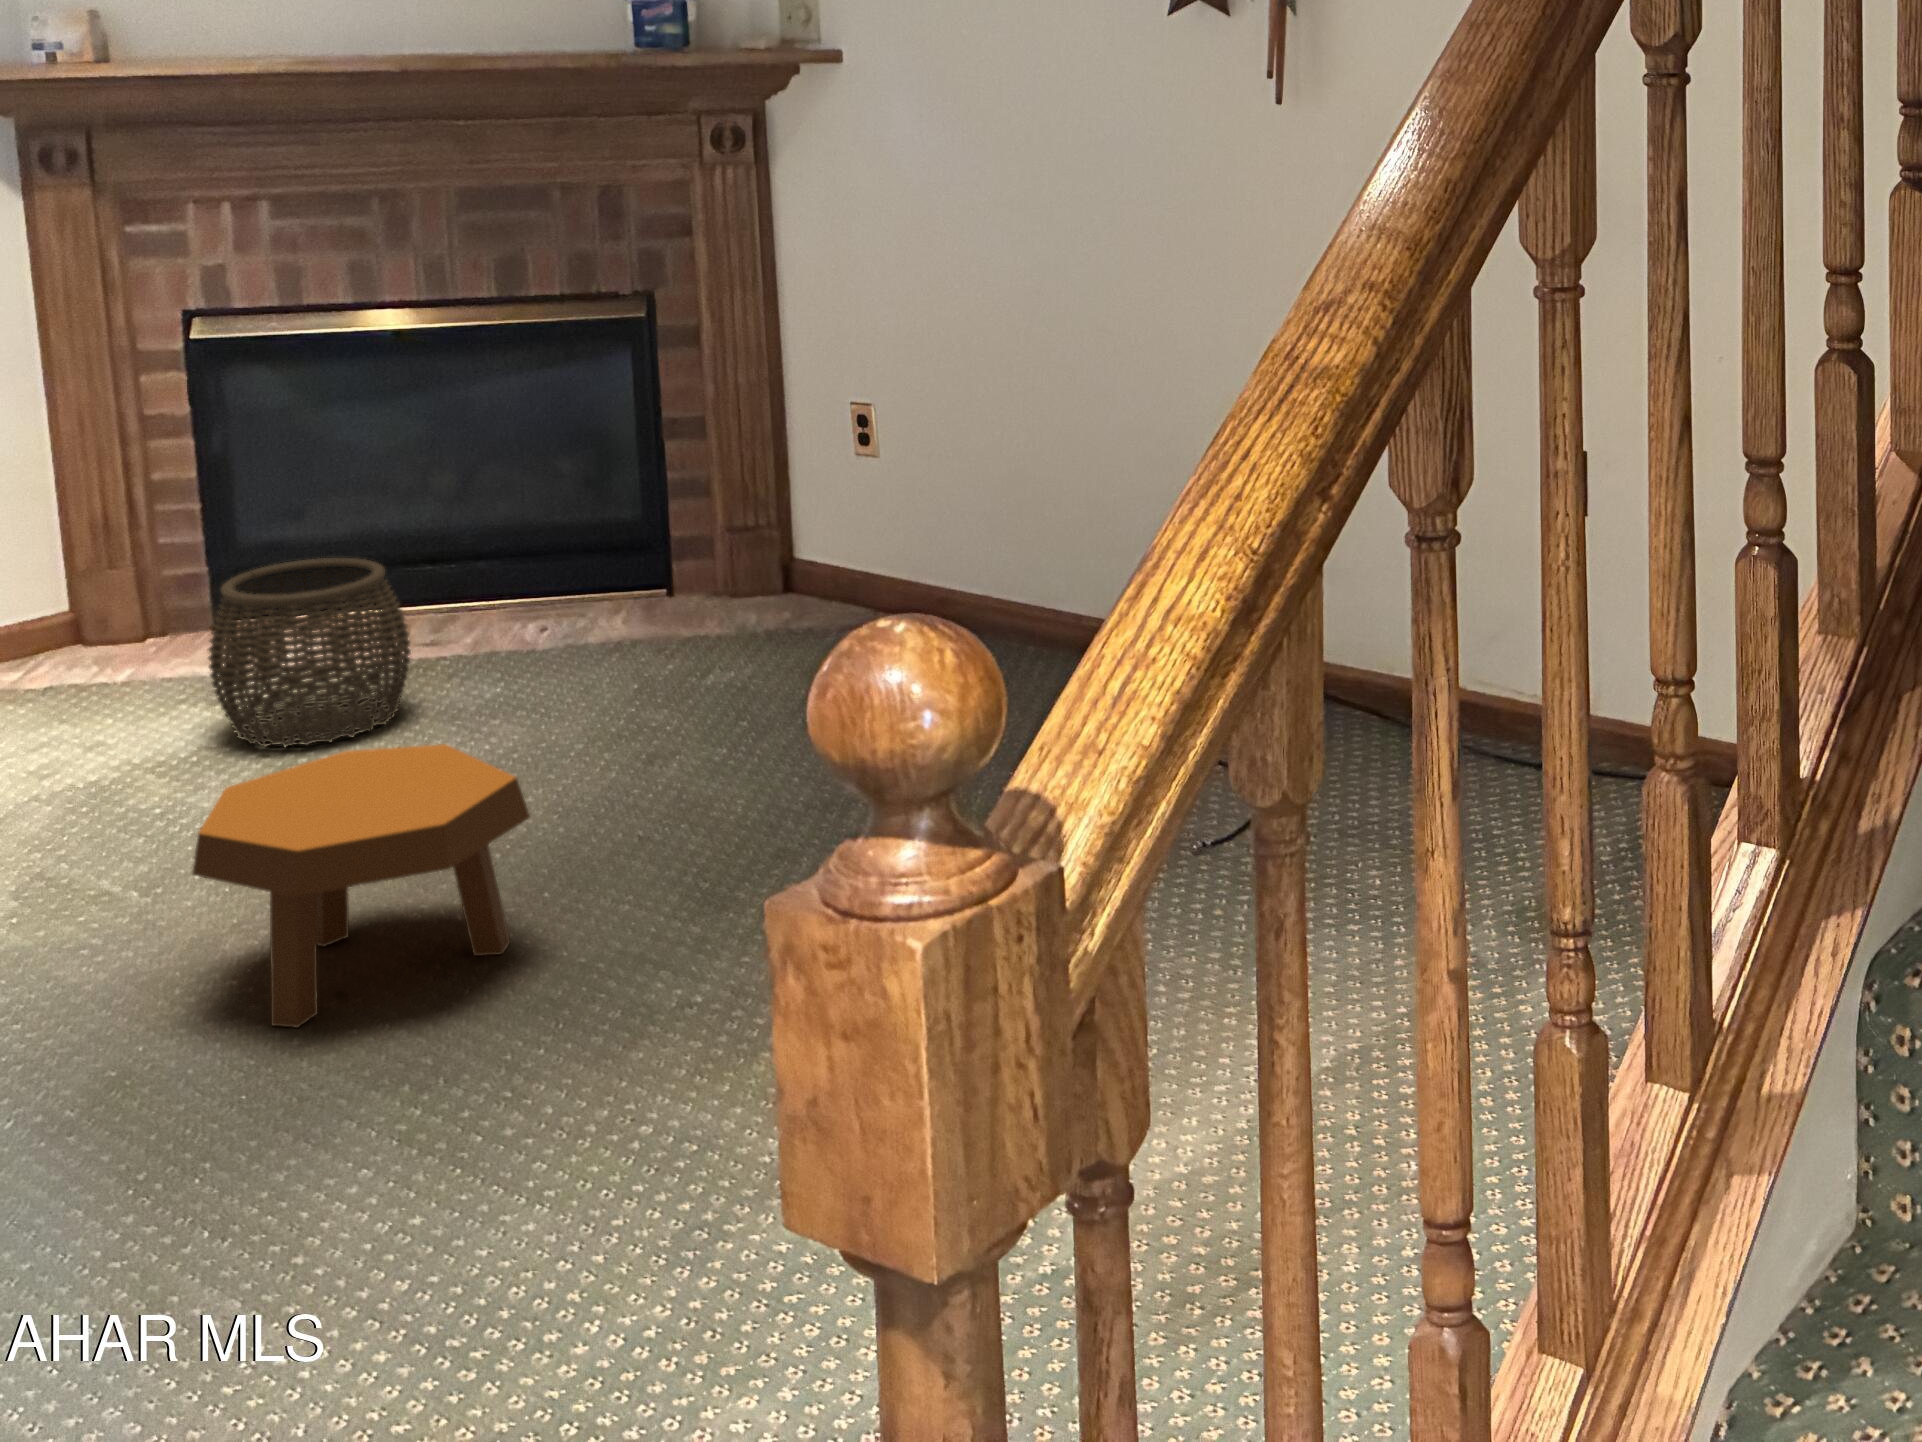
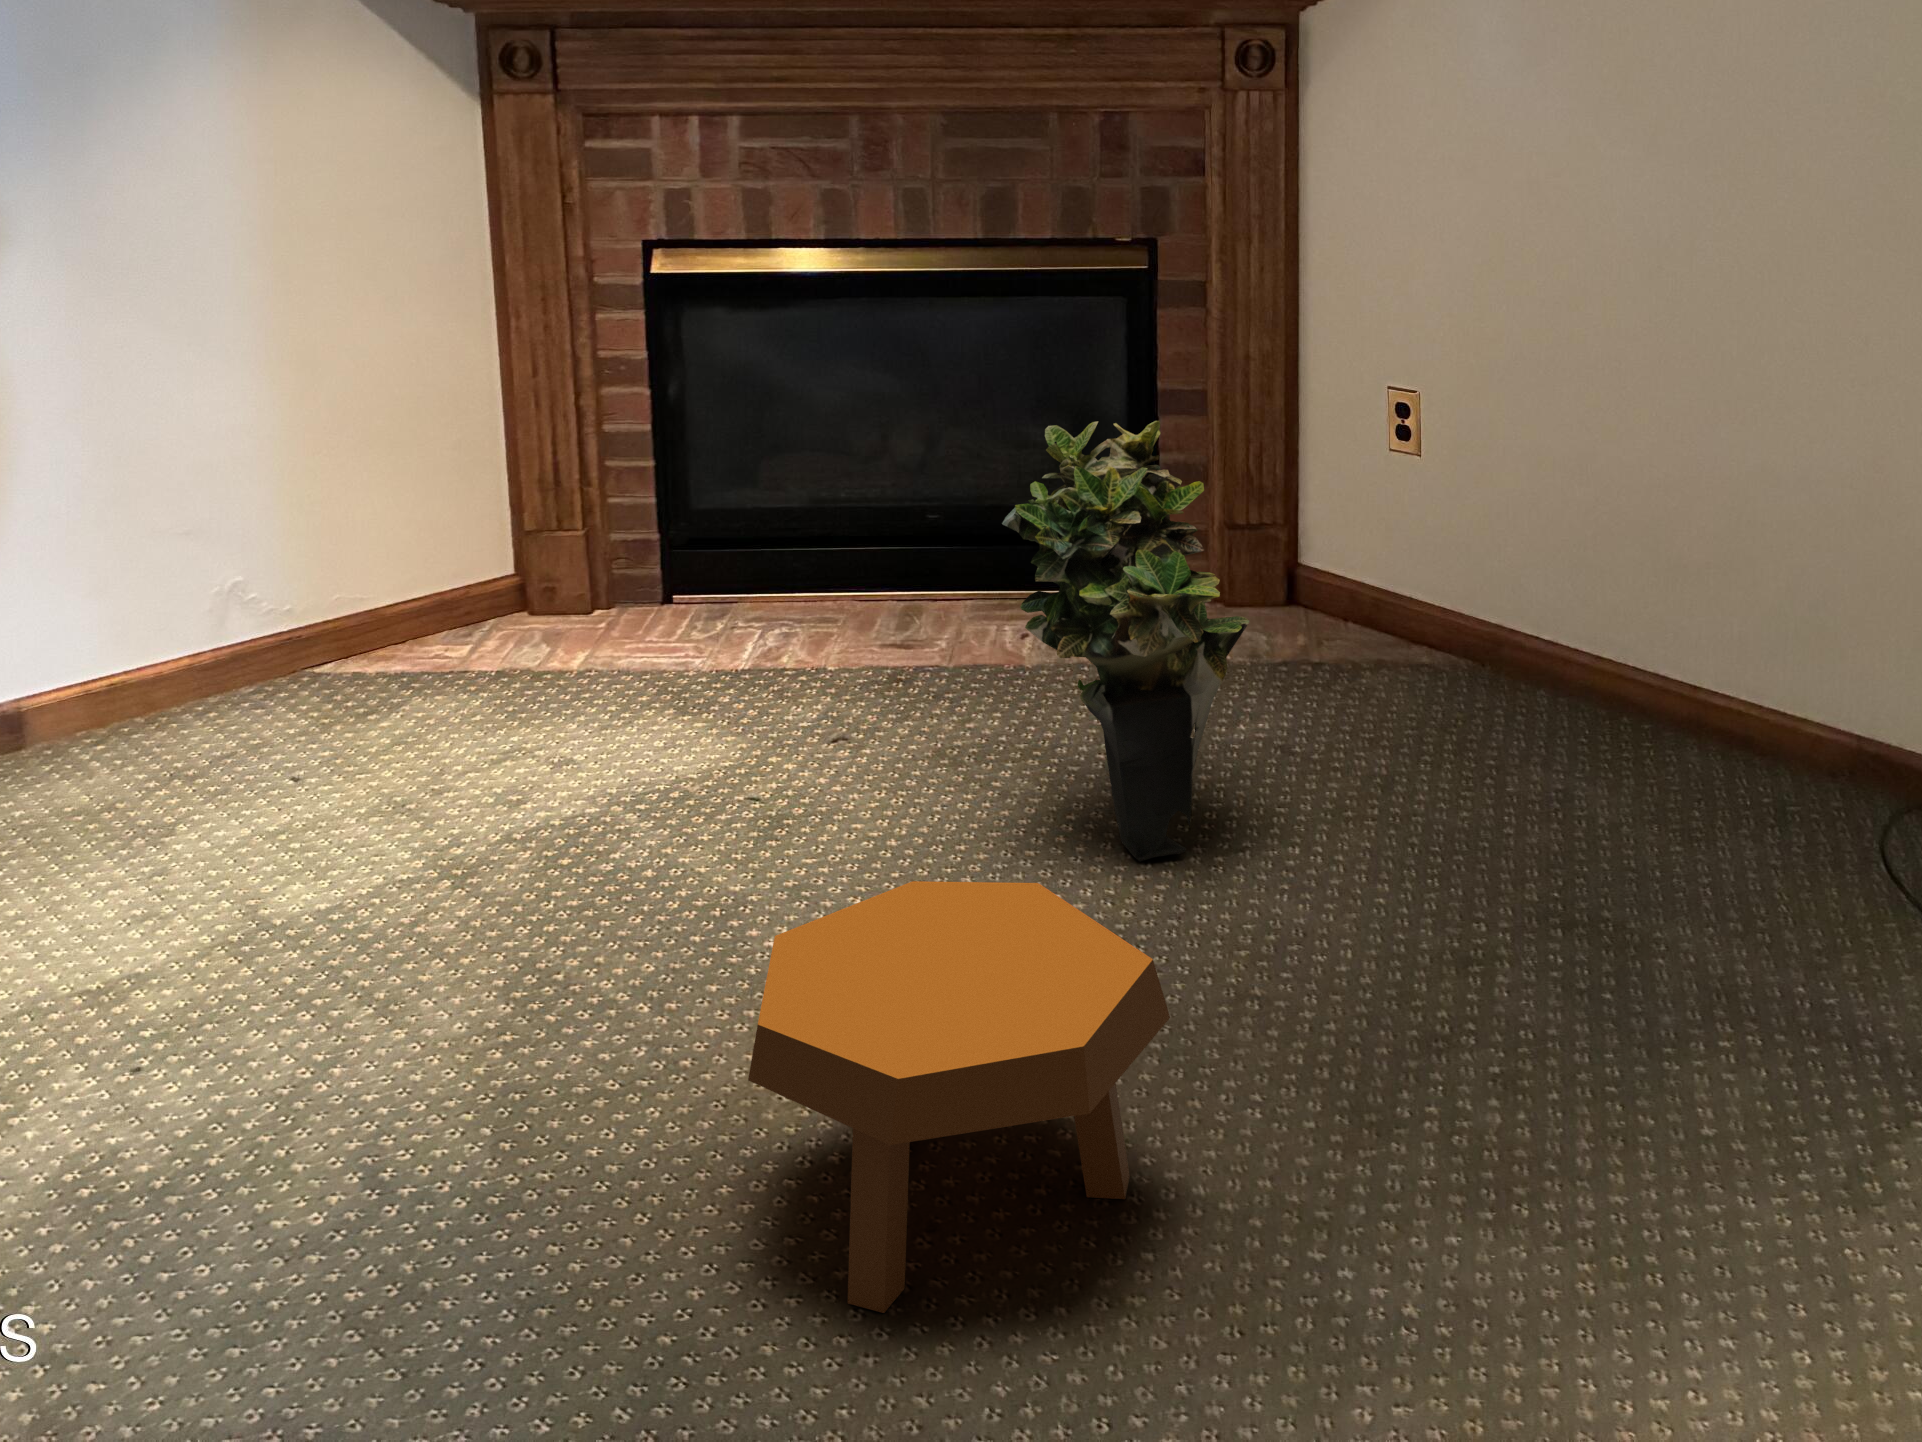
potted plant: none [462,423,675,768] -> present [1002,421,1250,862]
woven basket: present [208,558,411,747] -> none [686,555,912,791]

